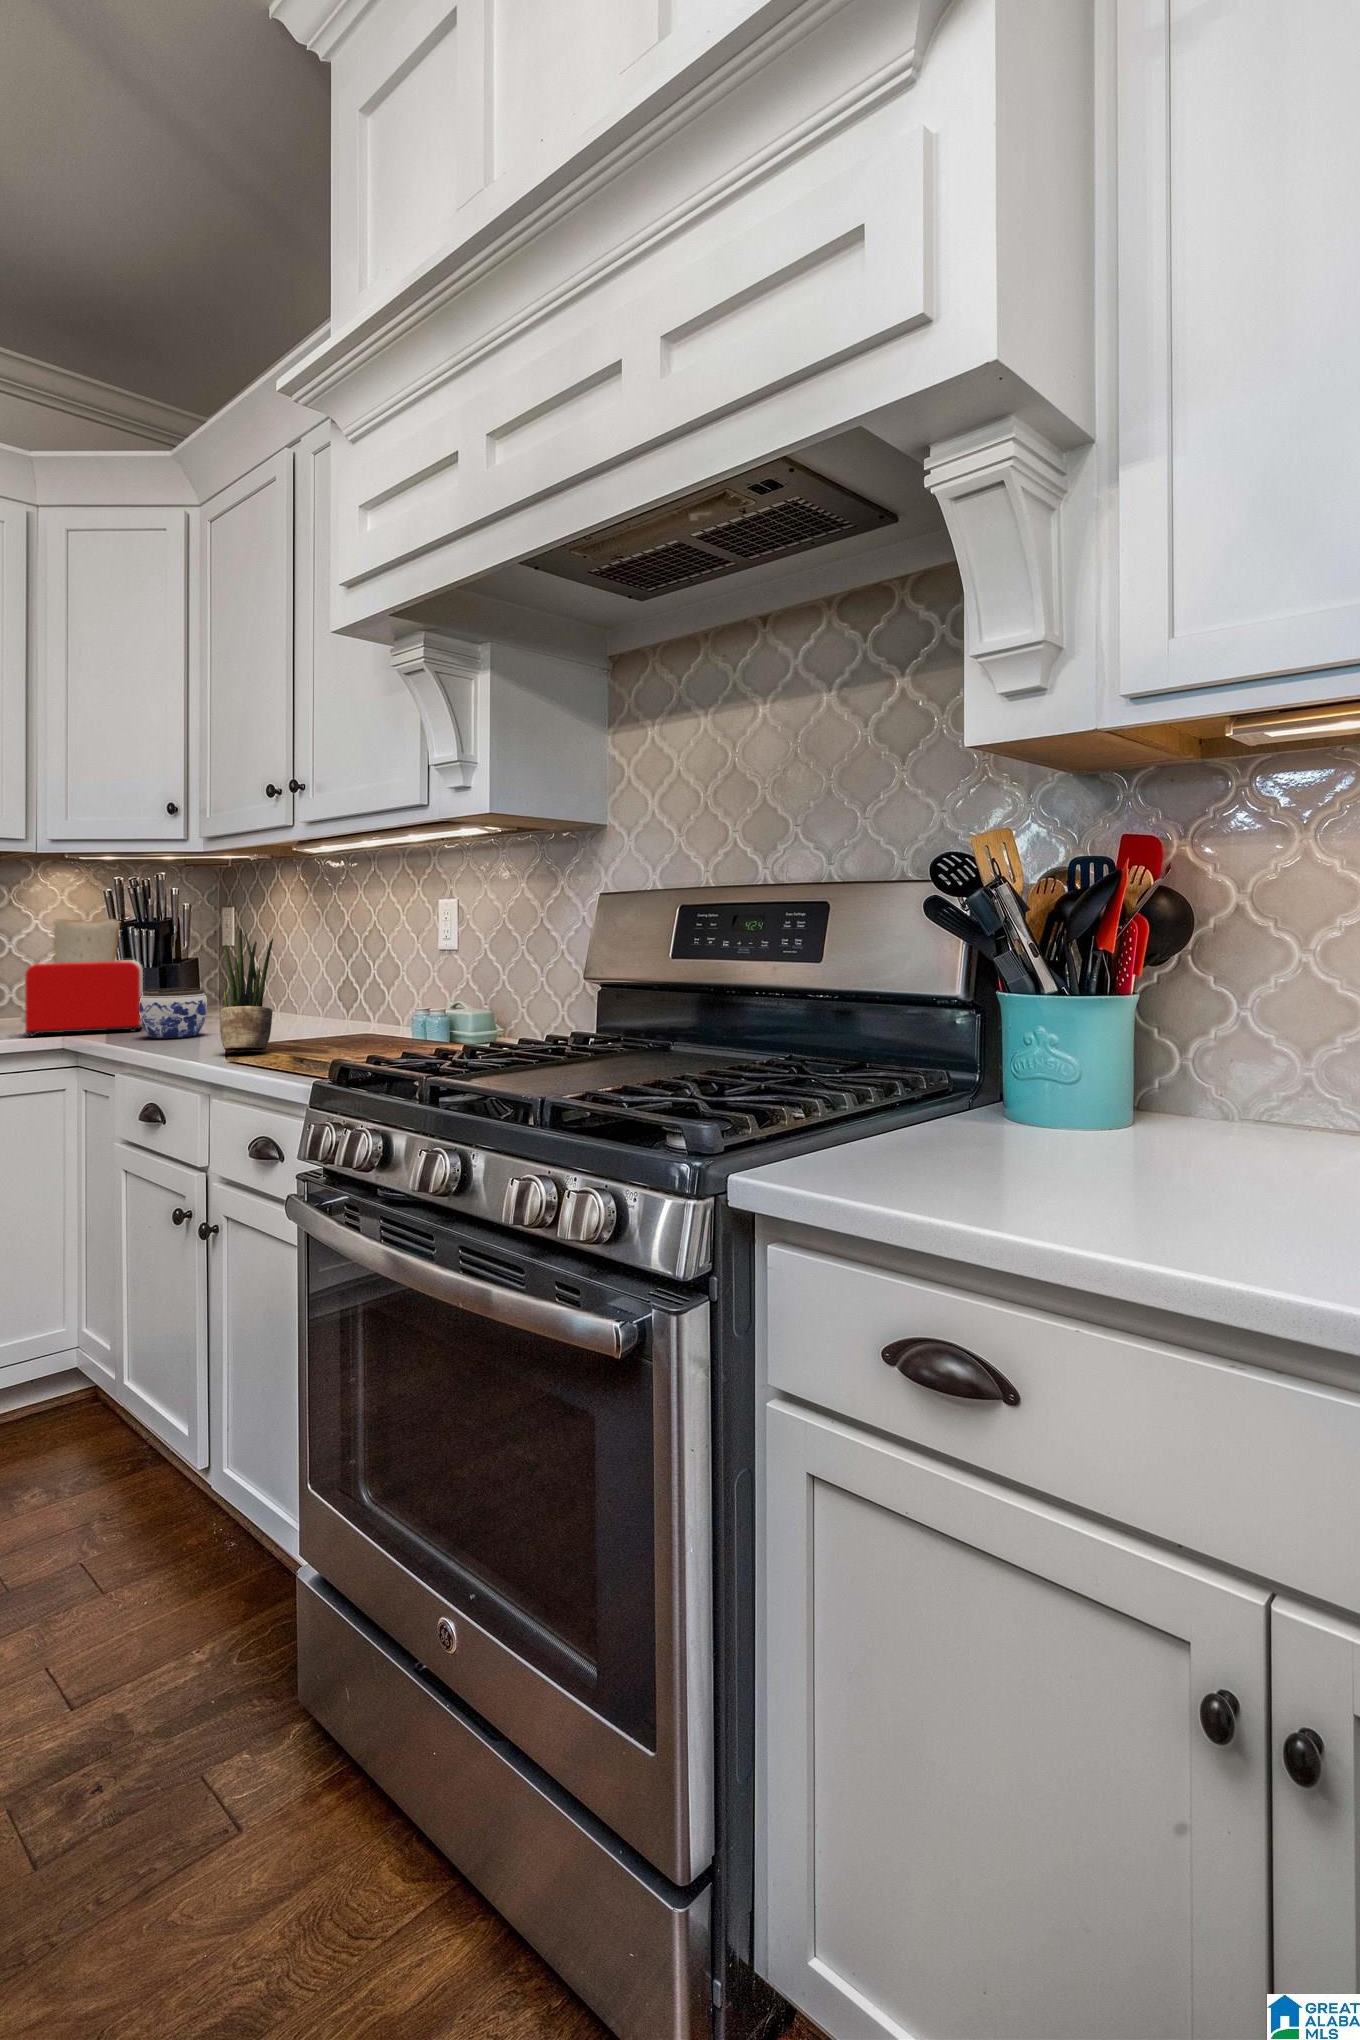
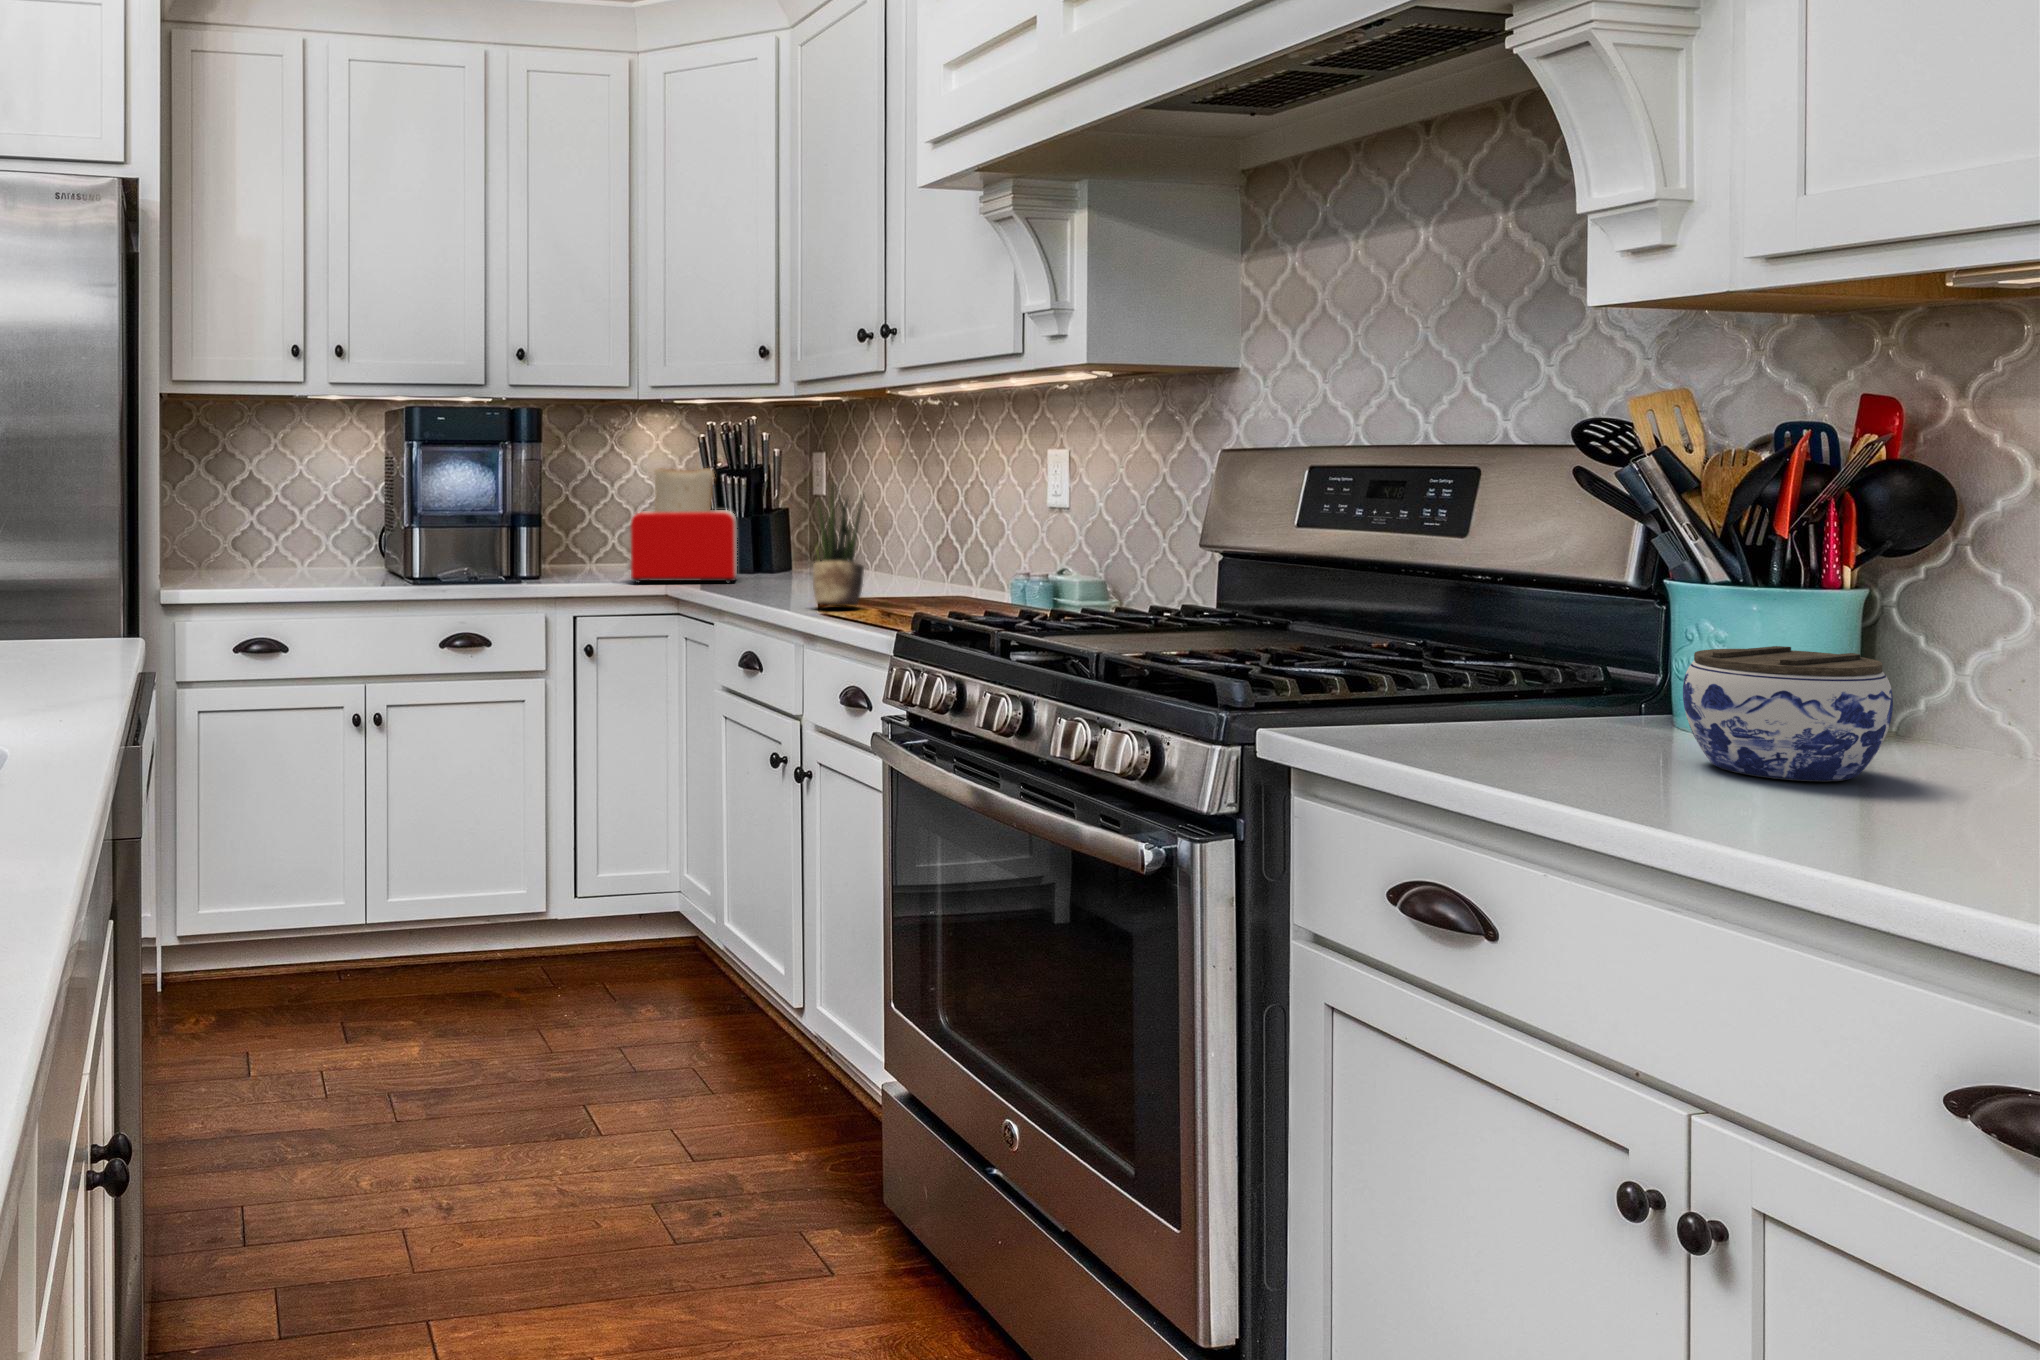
jar: present [139,987,208,1038] -> present [1683,646,1893,781]

